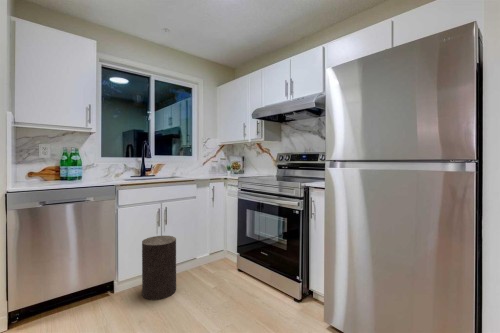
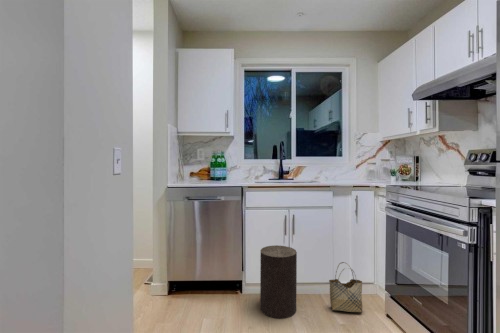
woven basket: none [199,239,222,277] -> present [329,262,362,312]

